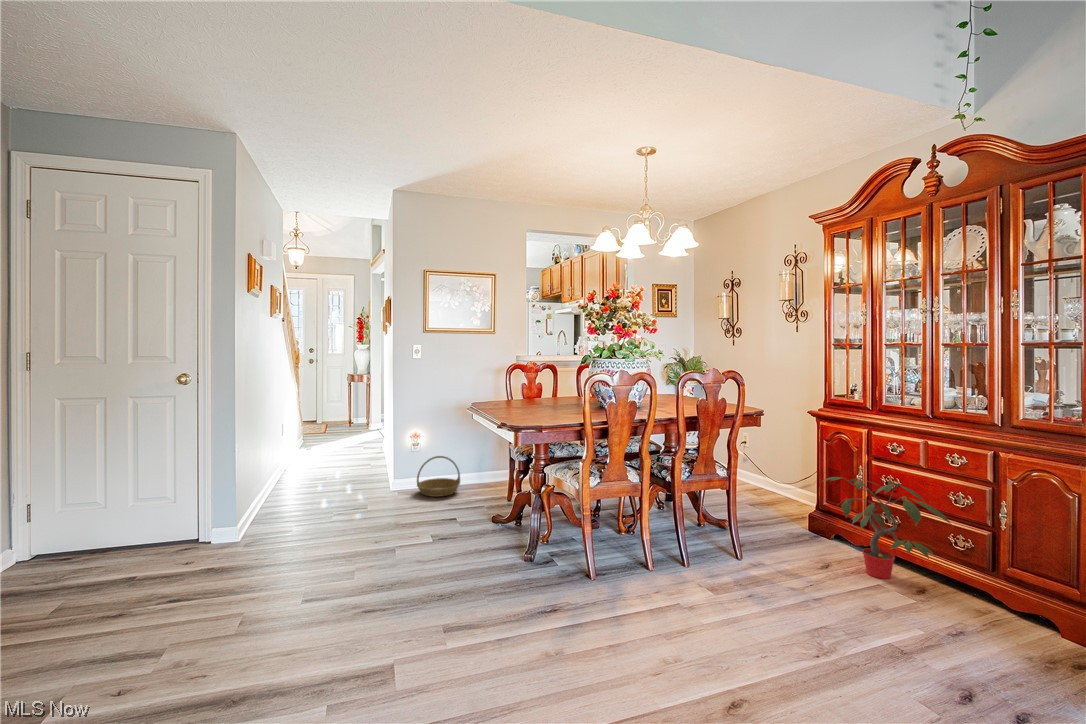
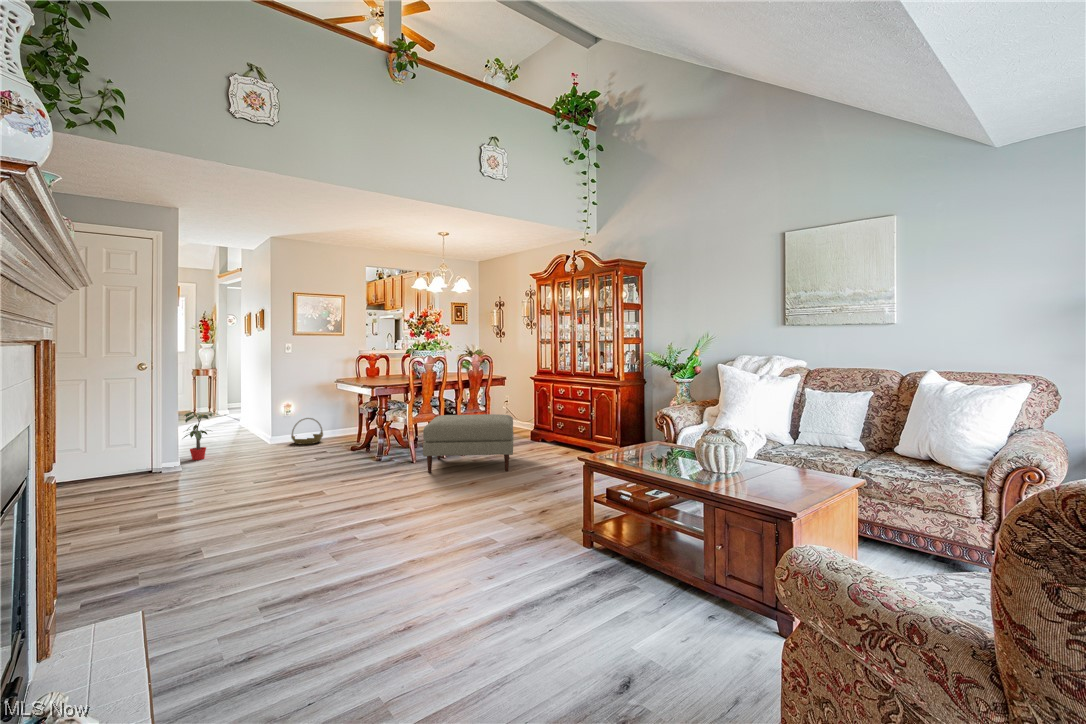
potted plant: present [823,477,952,579] -> present [184,412,219,460]
ottoman: none [608,488,833,664] -> present [423,414,513,473]

